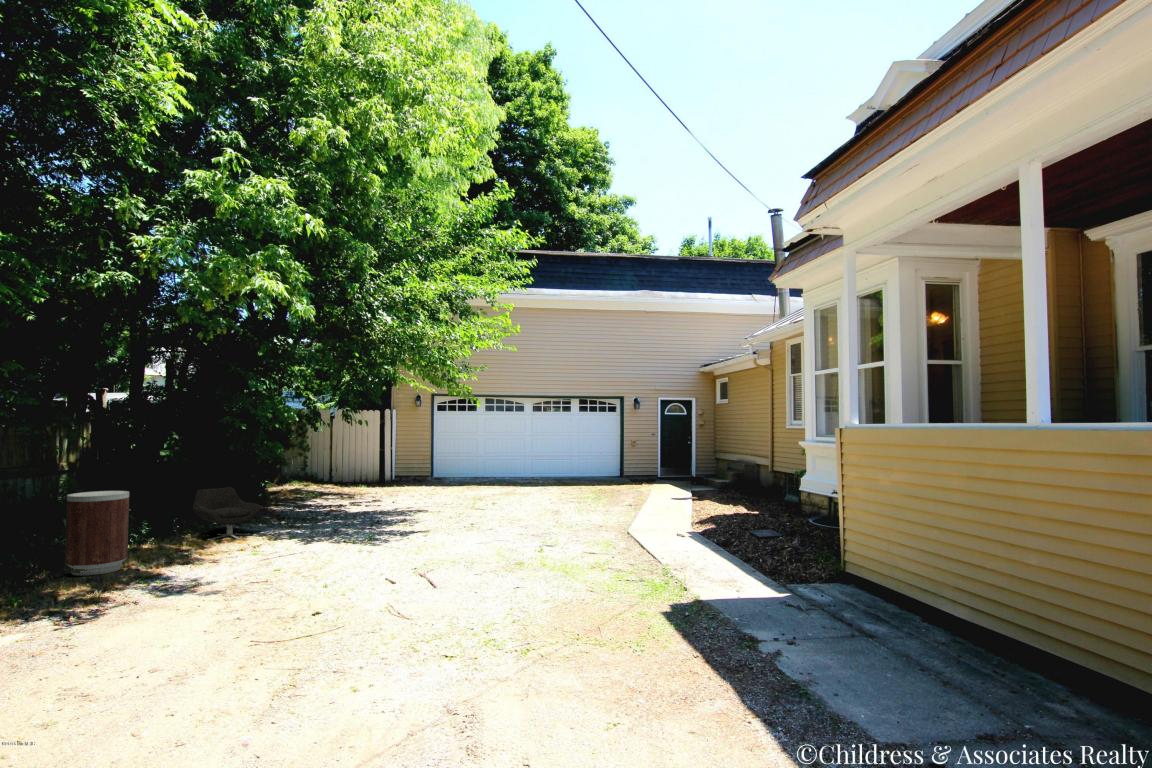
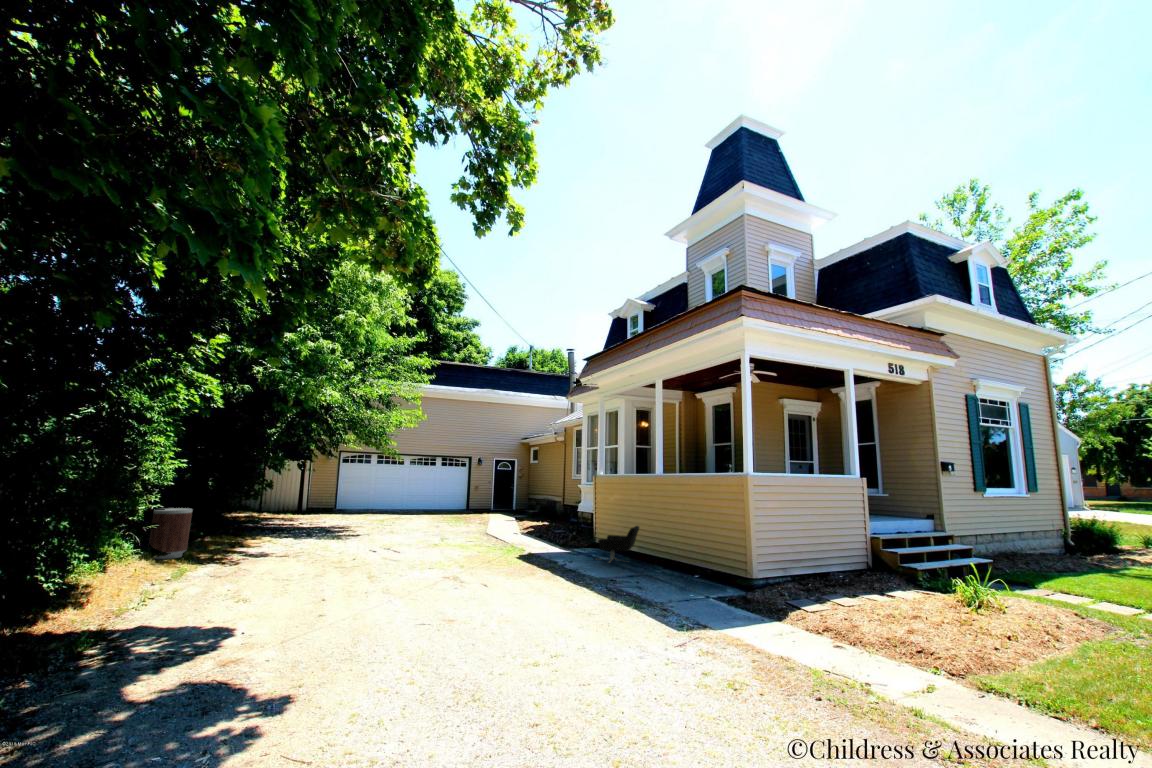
lounge chair: present [193,487,262,540] -> present [598,526,639,563]

